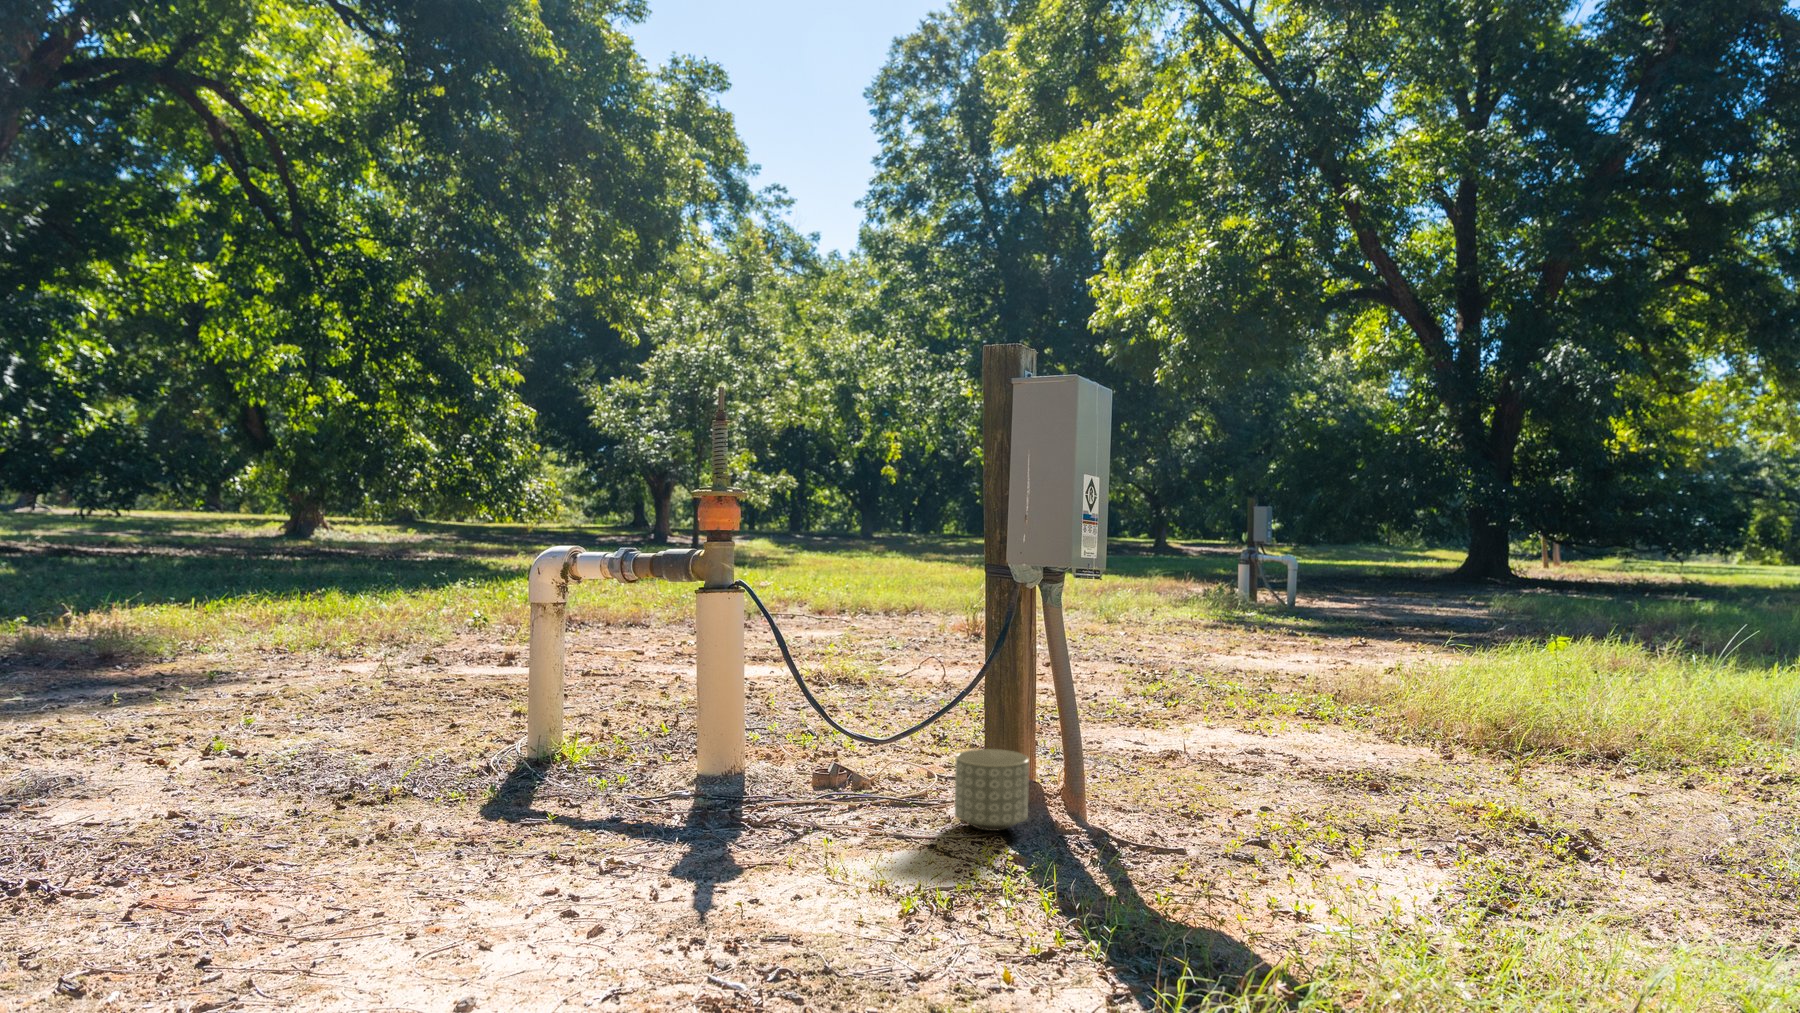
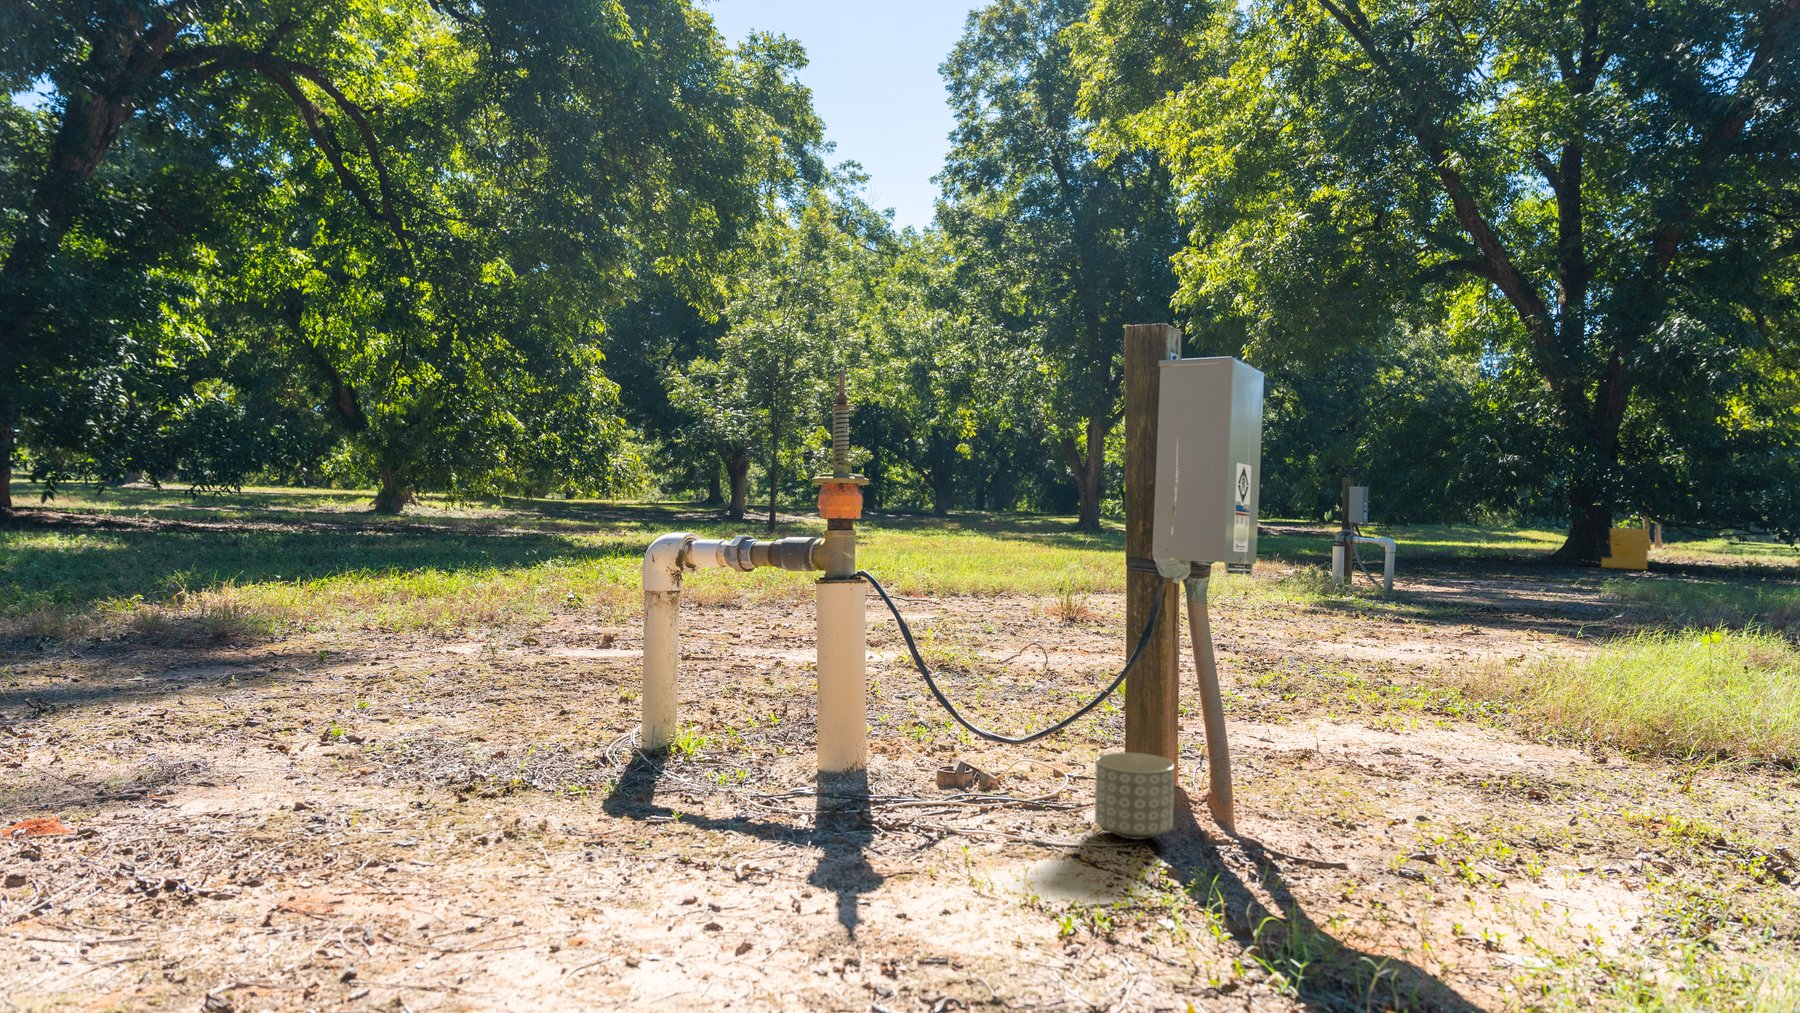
cardboard box: none [1499,546,1542,586] -> present [1601,528,1648,569]

